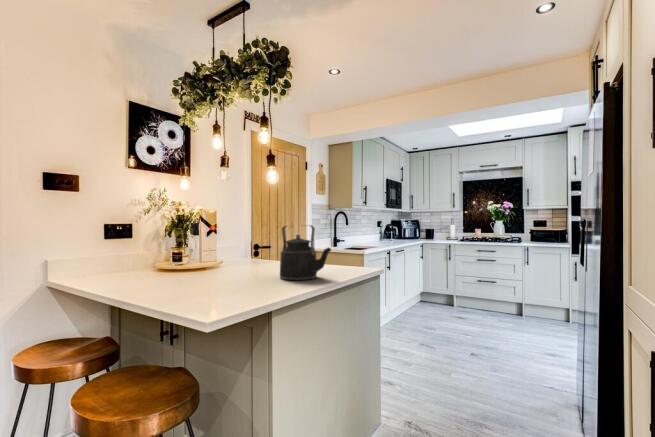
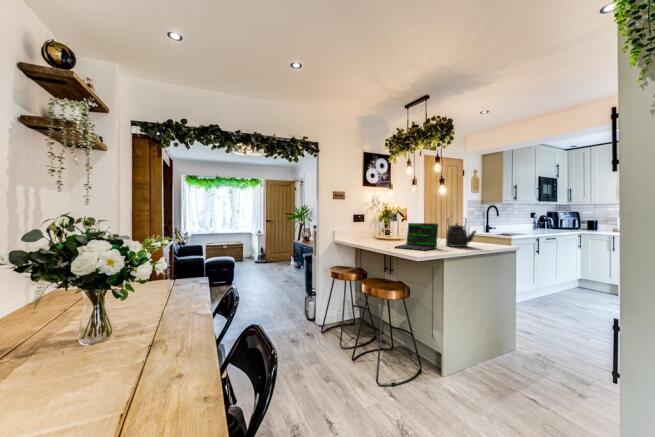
laptop: none [164,237,279,301] -> present [395,223,446,251]

